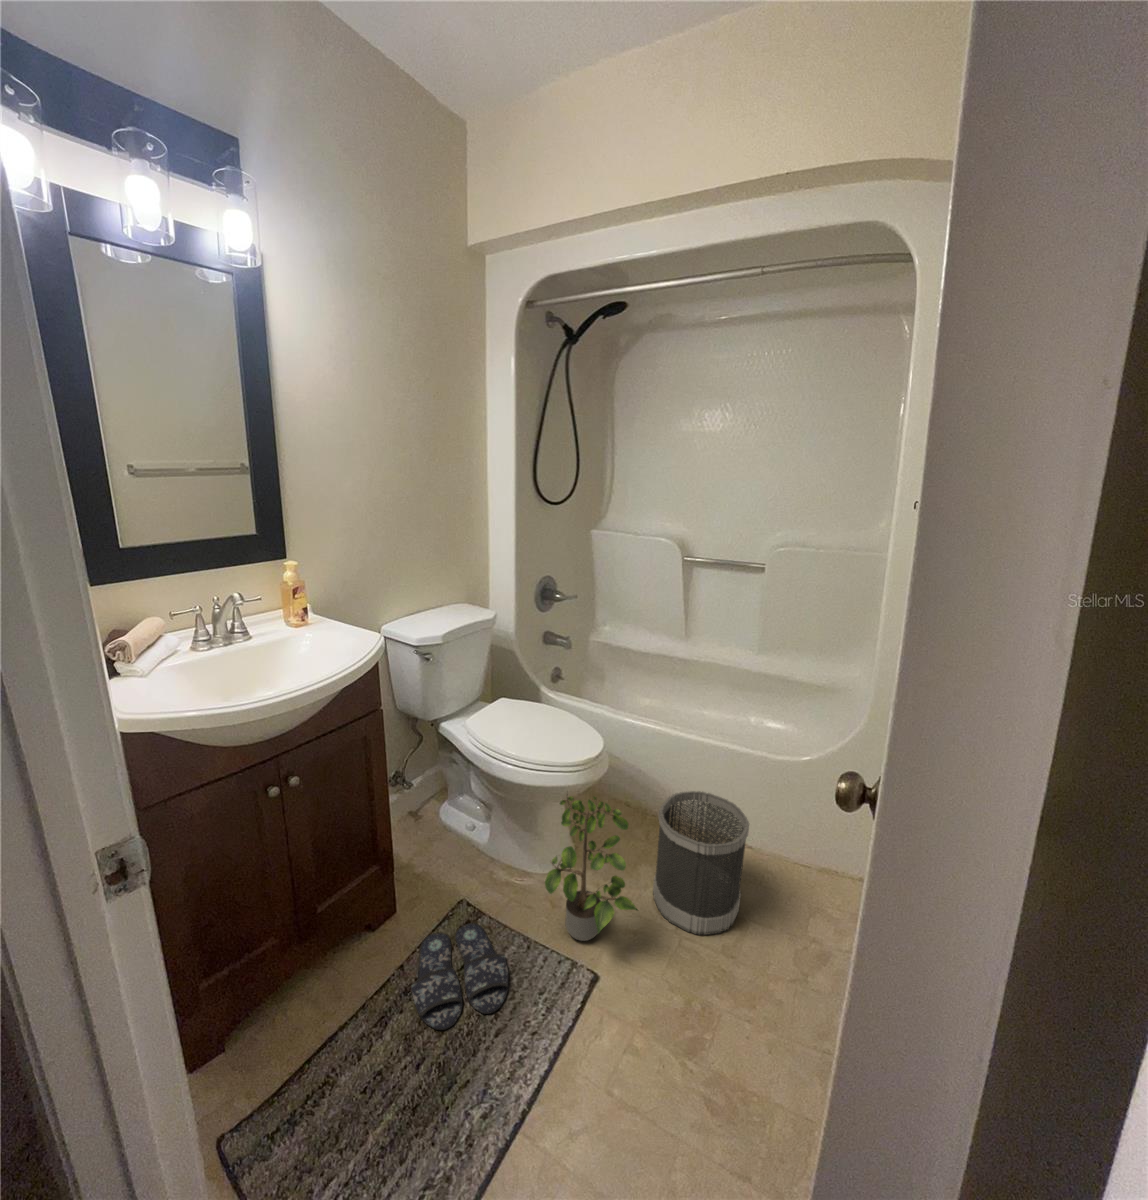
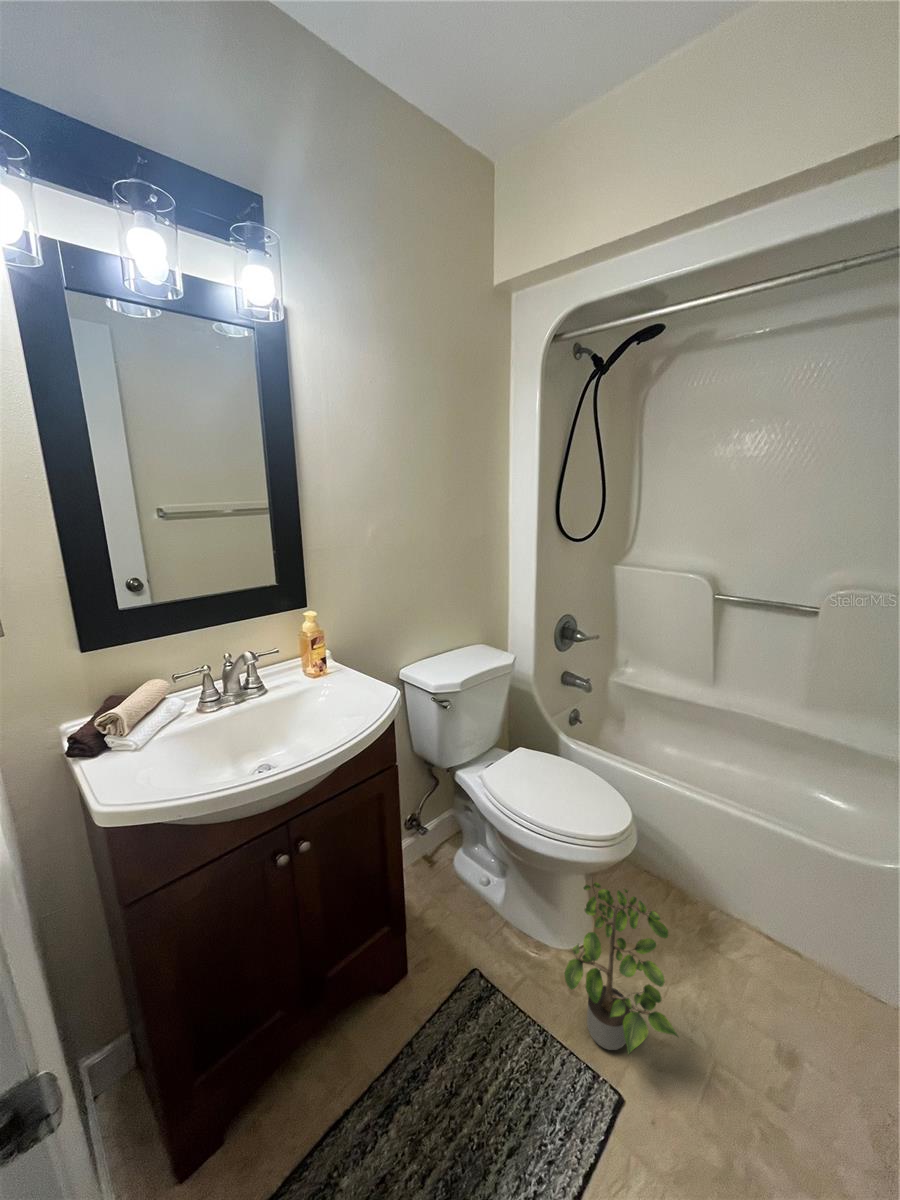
wastebasket: present [653,791,749,935] -> none [691,885,827,1080]
slippers: present [411,923,508,1030] -> none [420,996,522,1131]

